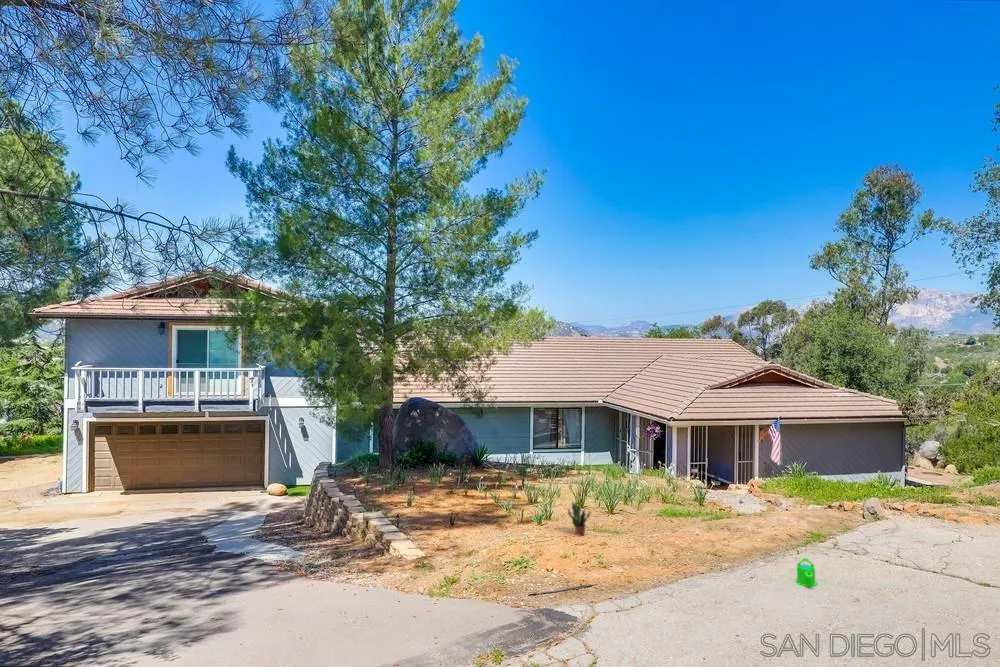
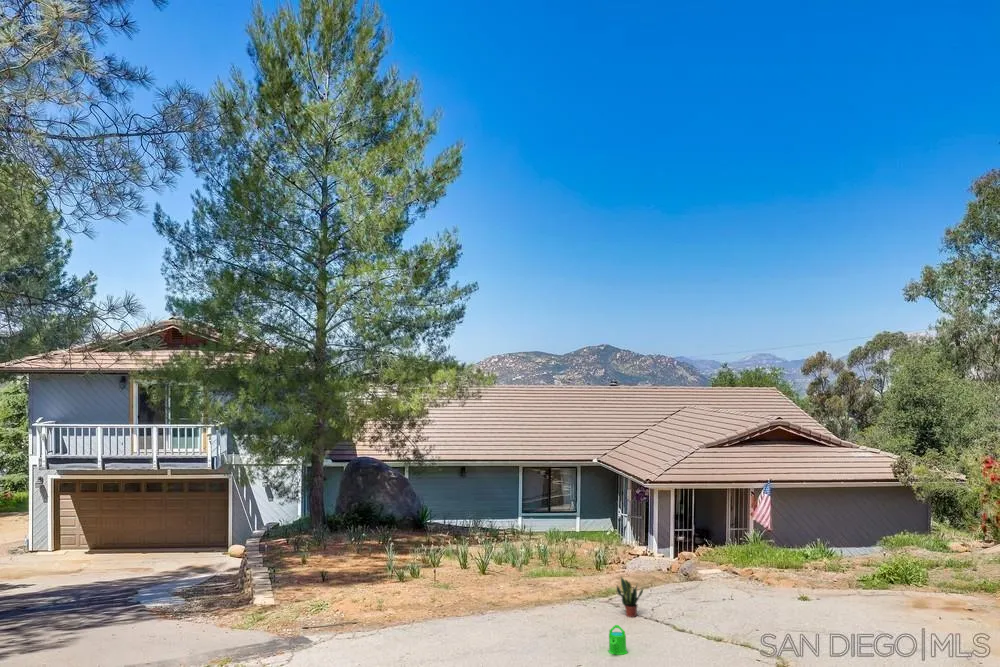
potted plant: present [568,502,590,536] -> present [617,577,643,617]

